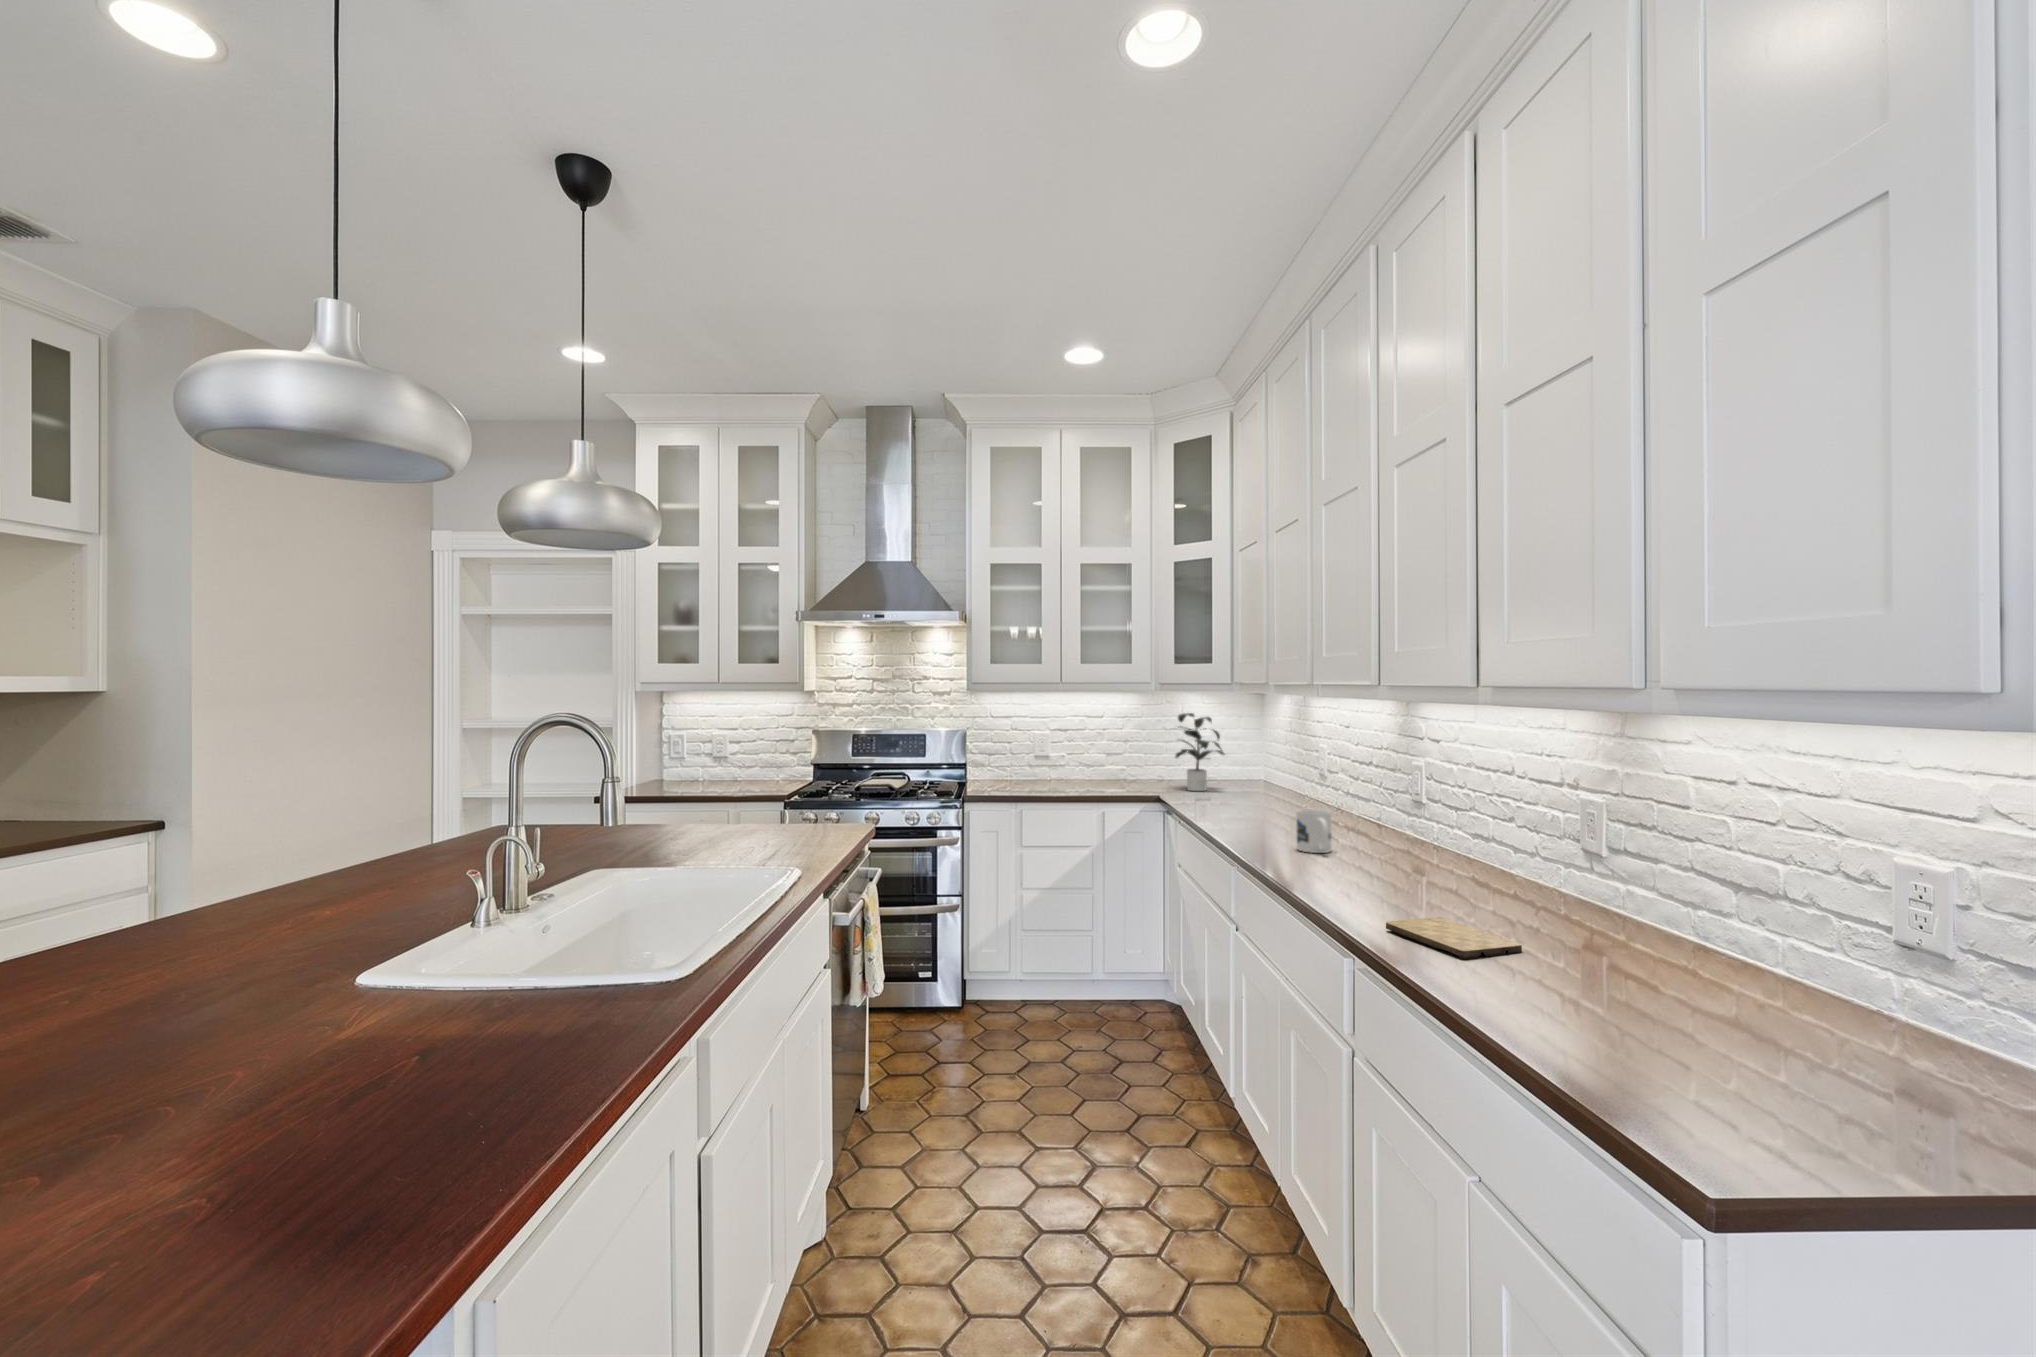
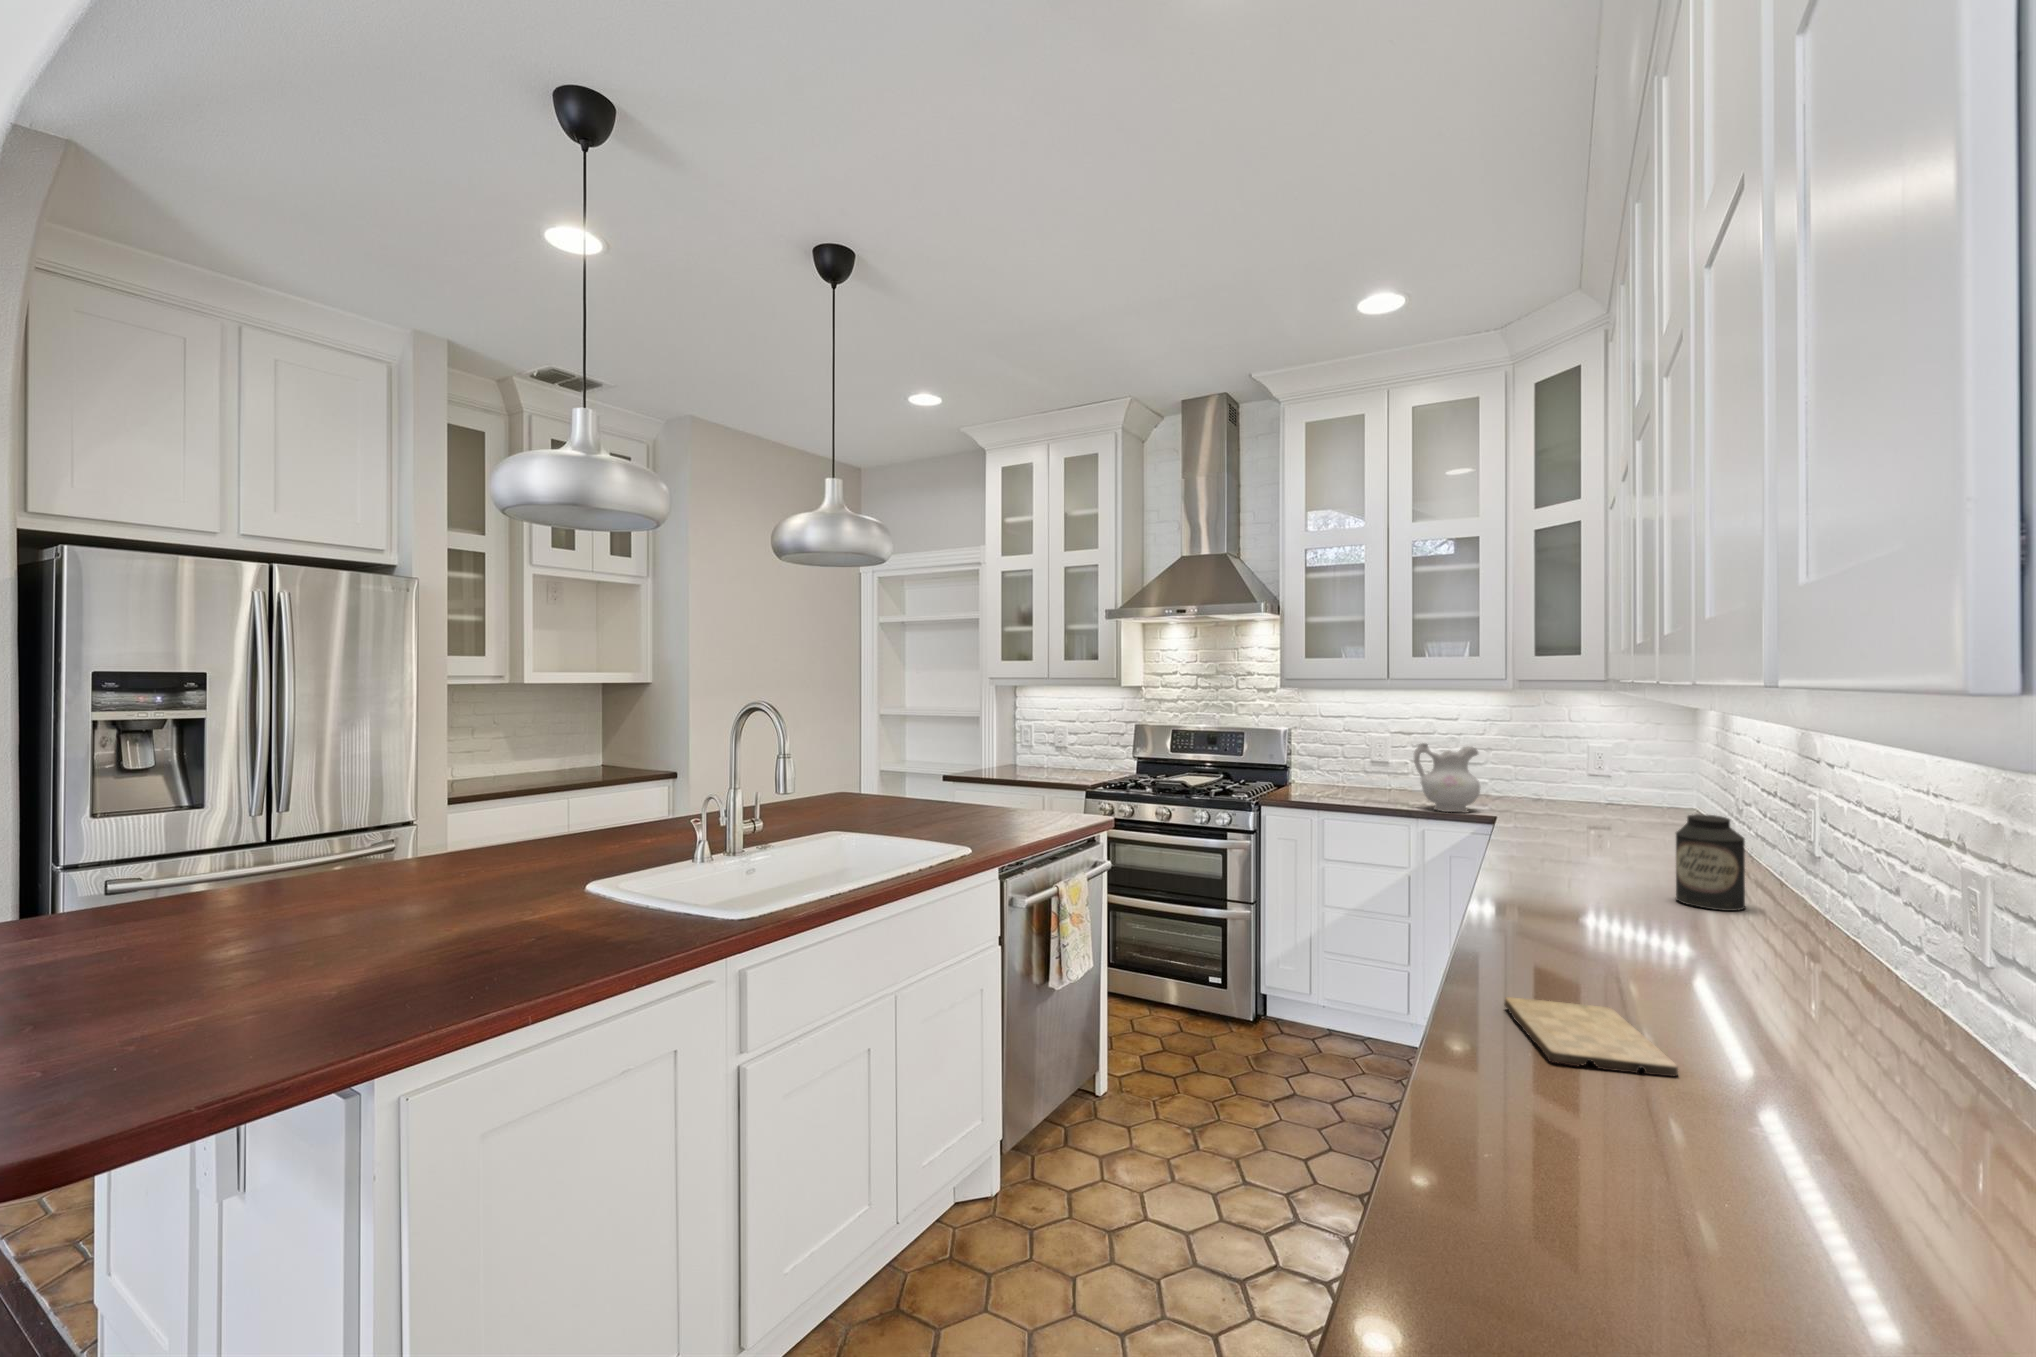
potted plant: present [1176,713,1224,791] -> none [1523,717,1627,817]
ceramic pitcher: none [1090,737,1140,795] -> present [1414,743,1480,813]
canister: none [1348,780,1390,846] -> present [1676,814,1745,911]
mug: present [1297,809,1331,853] -> none [1572,845,1625,907]

